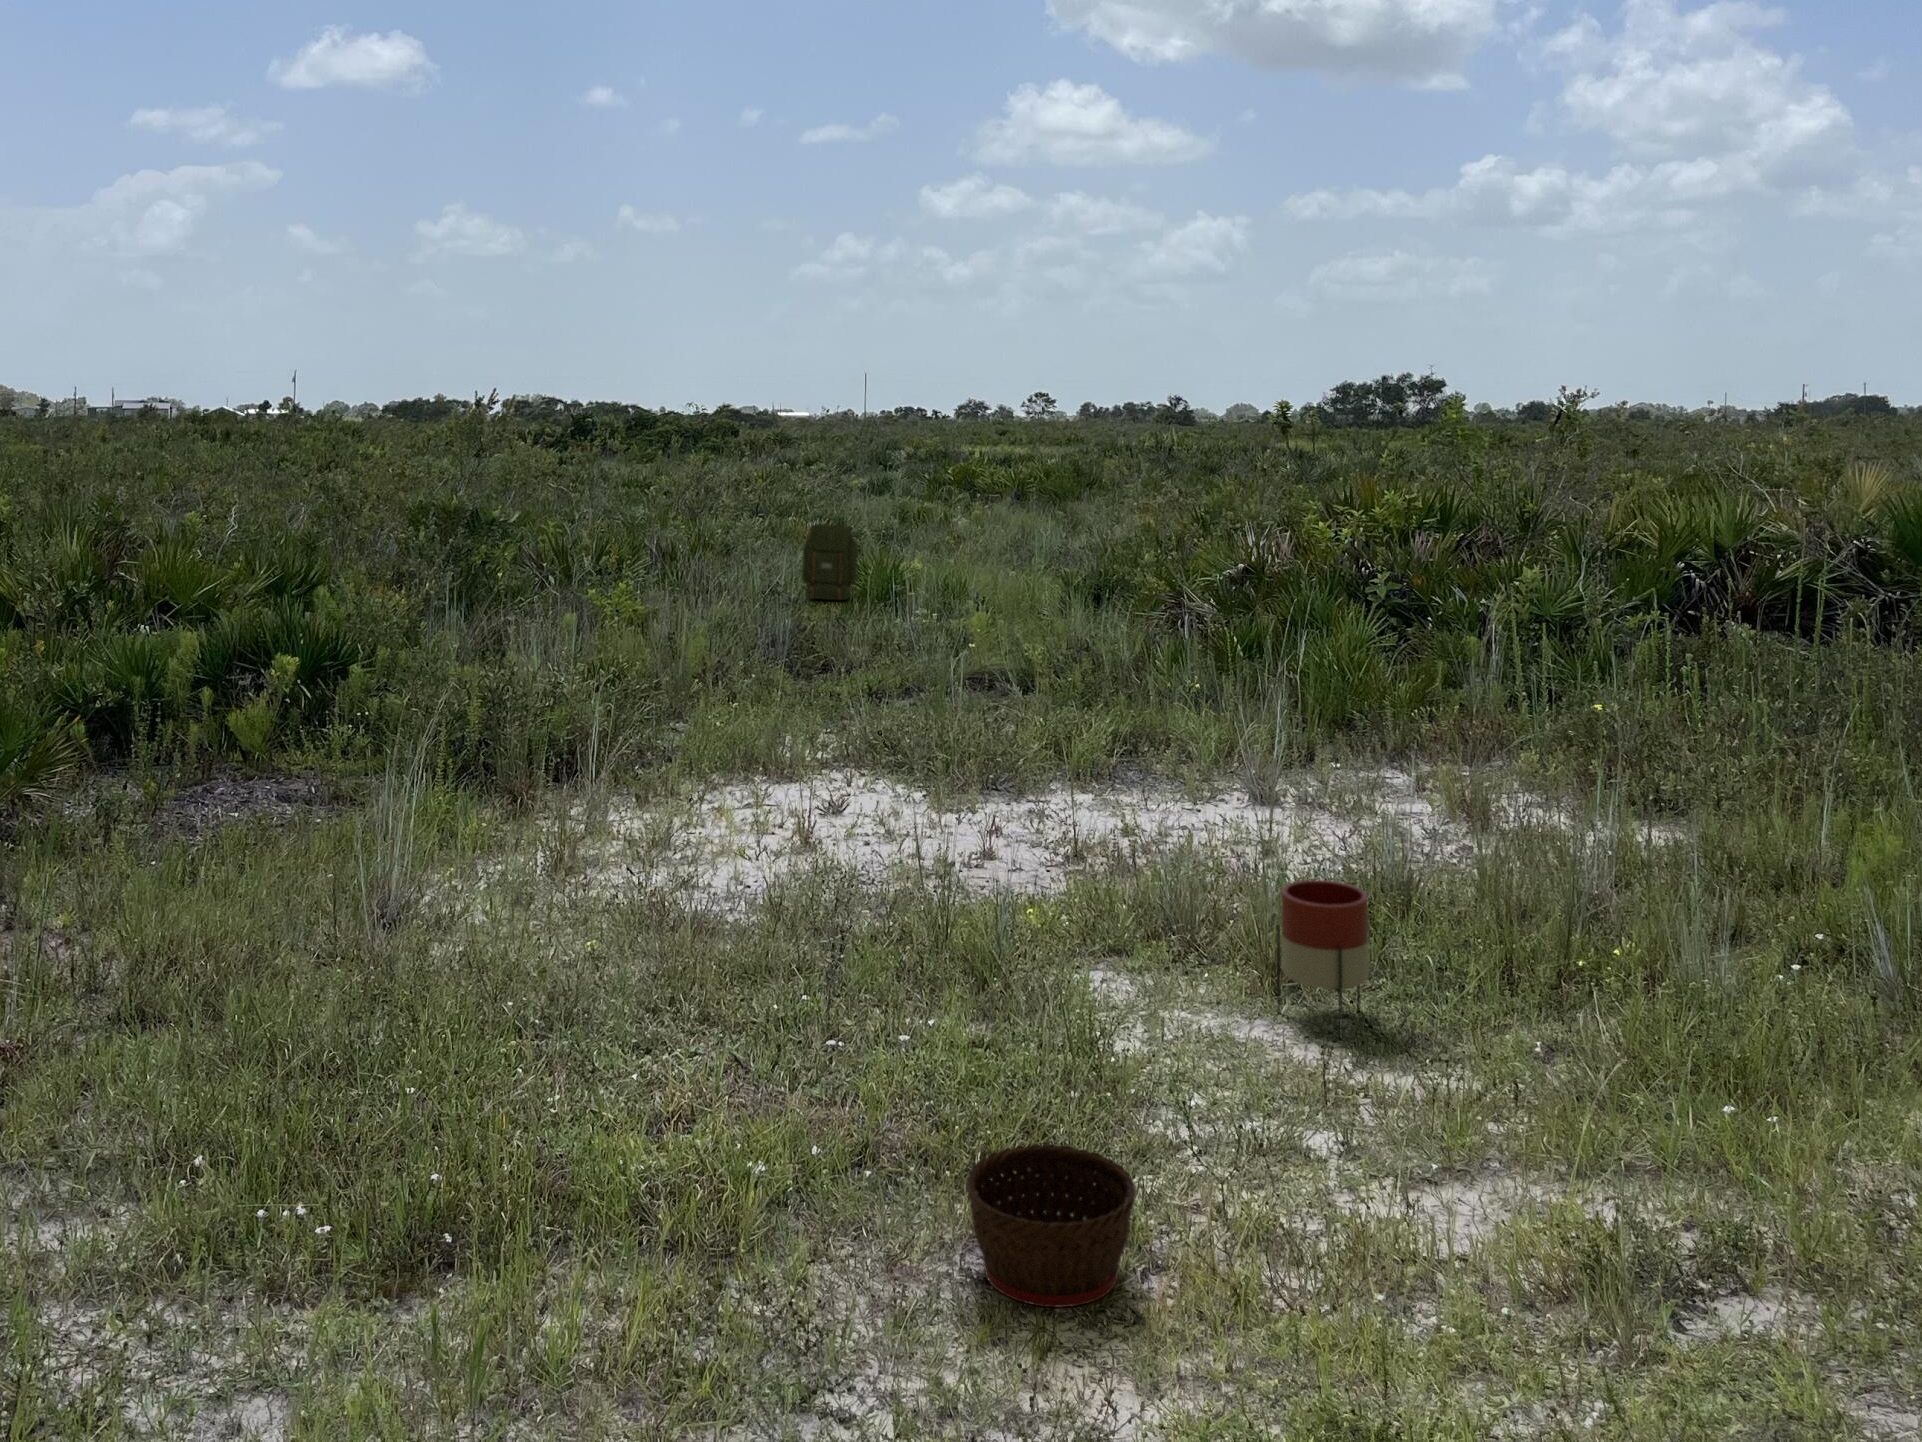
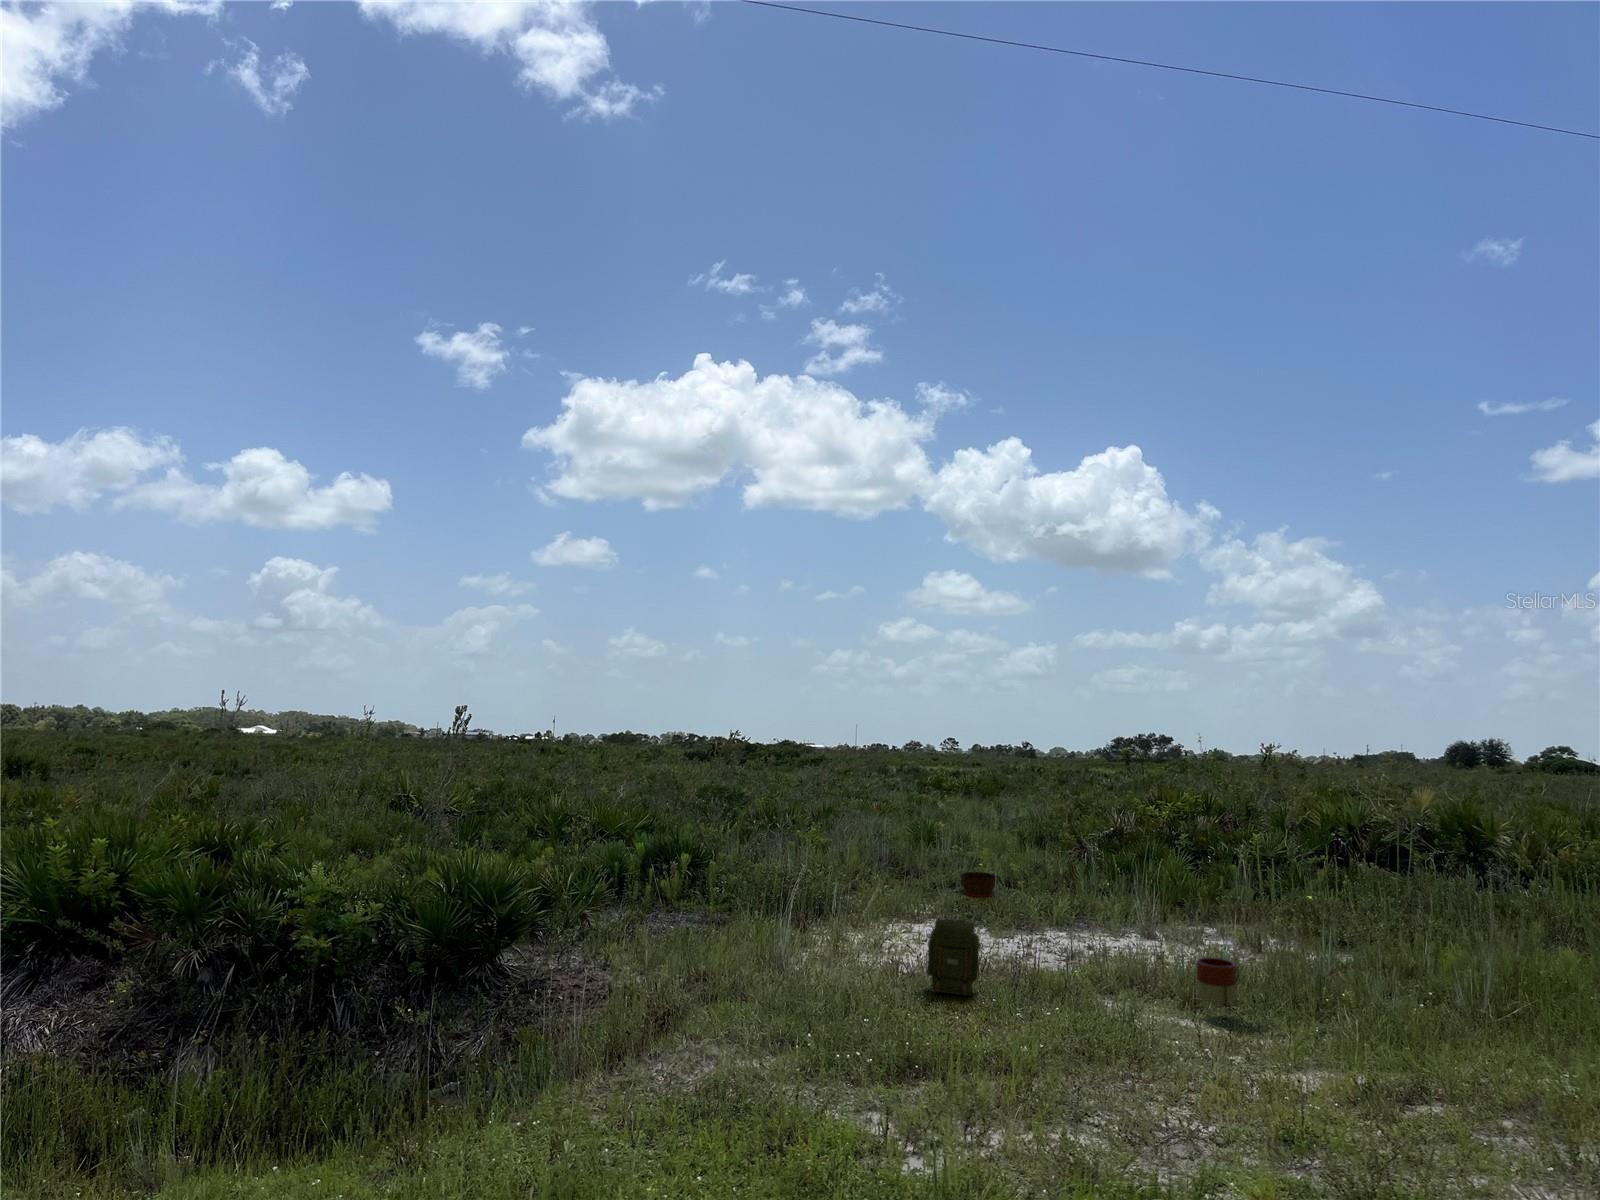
backpack: present [802,524,858,600] -> present [927,917,980,995]
basket: present [966,1144,1136,1307] -> present [961,872,996,897]

